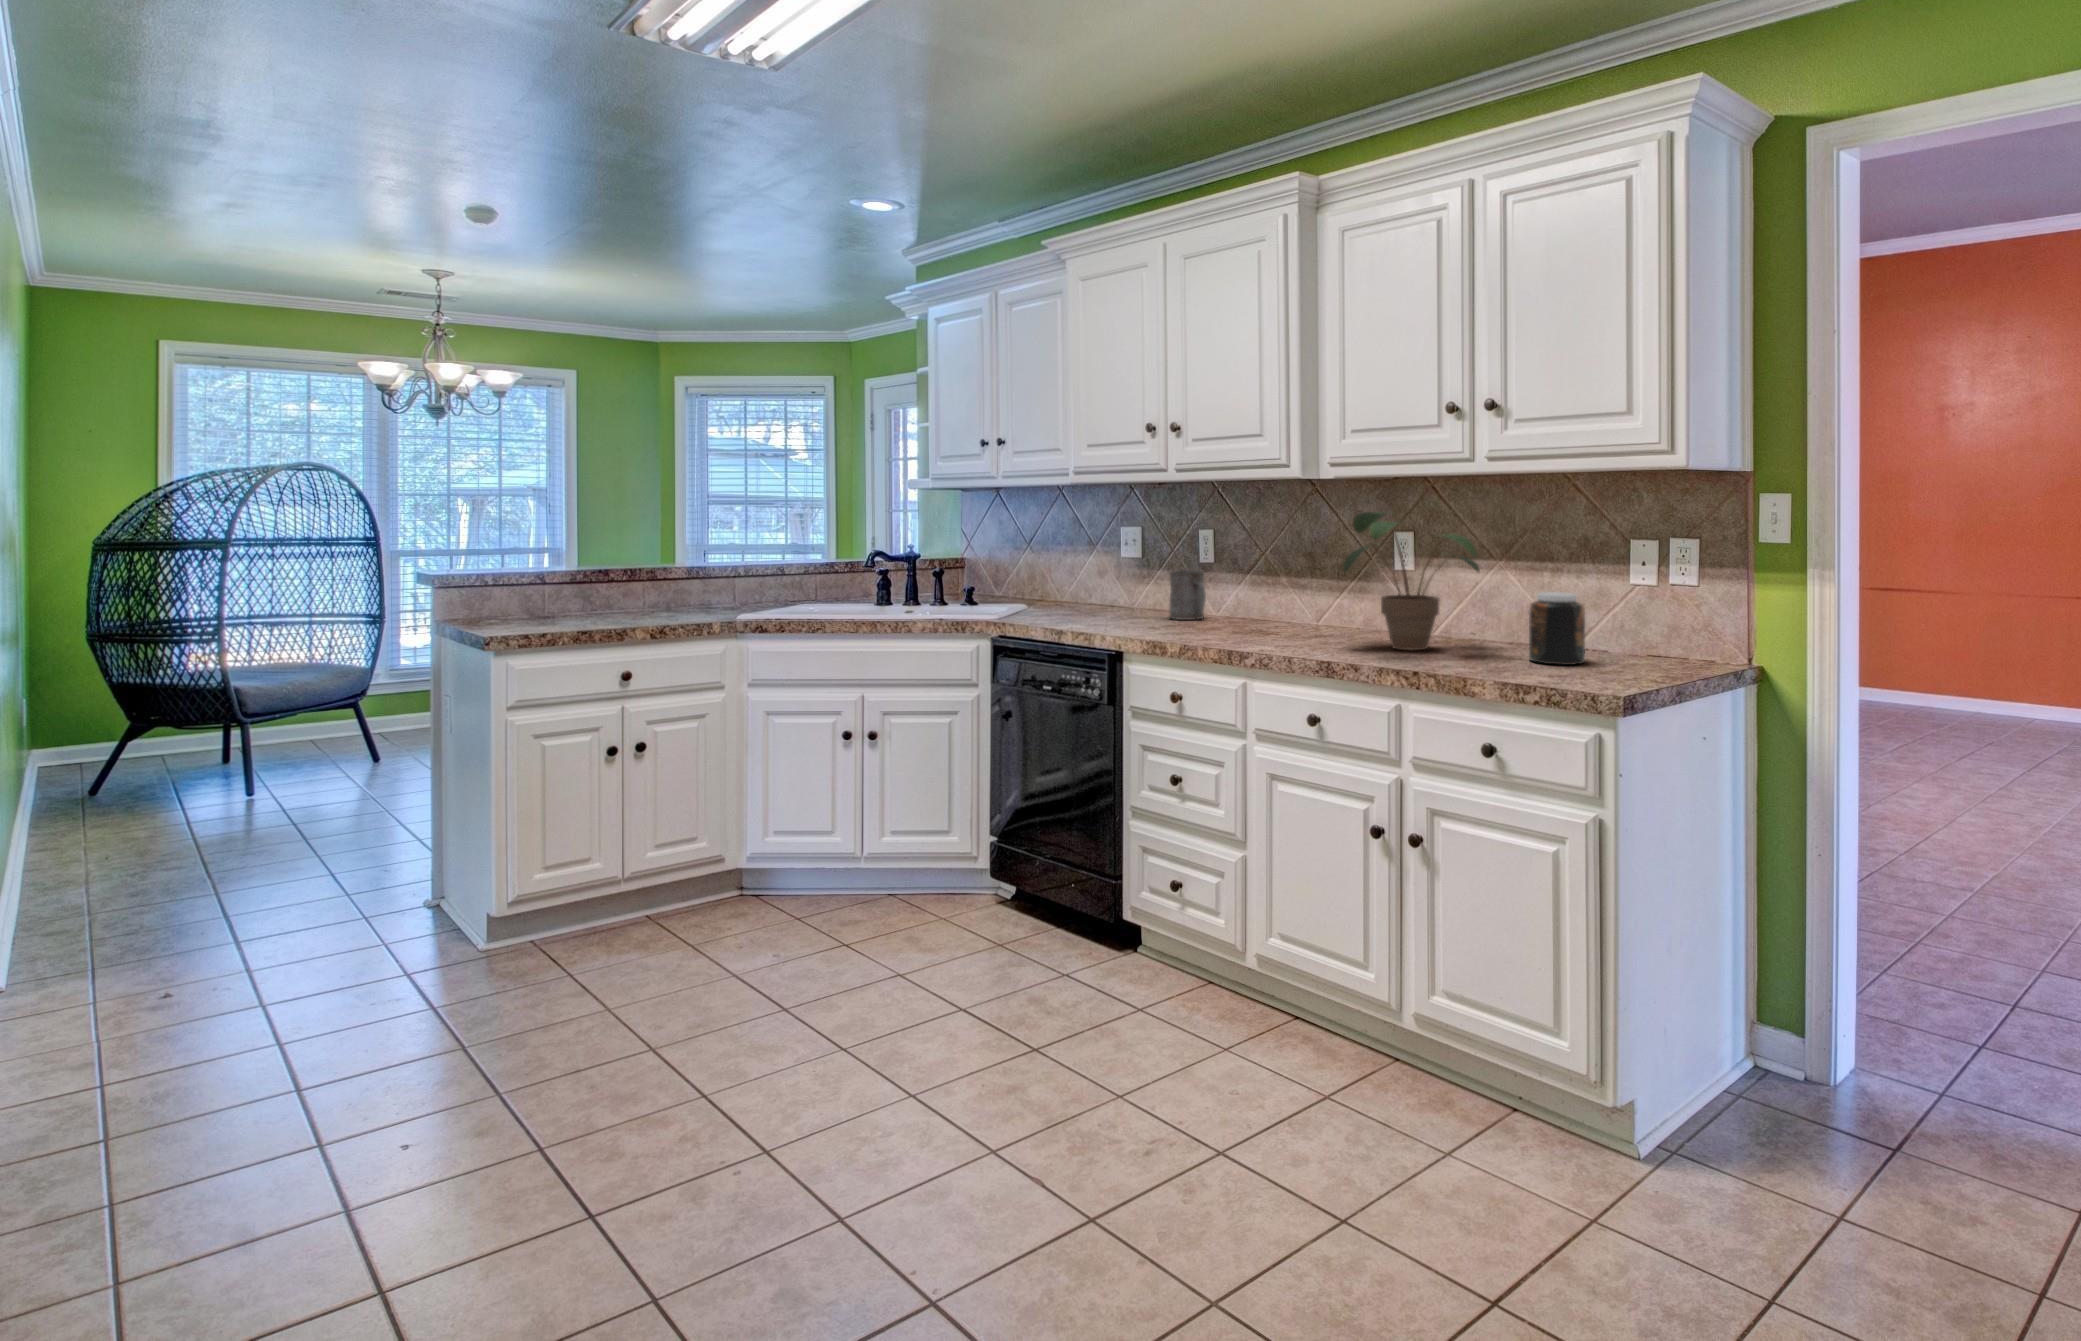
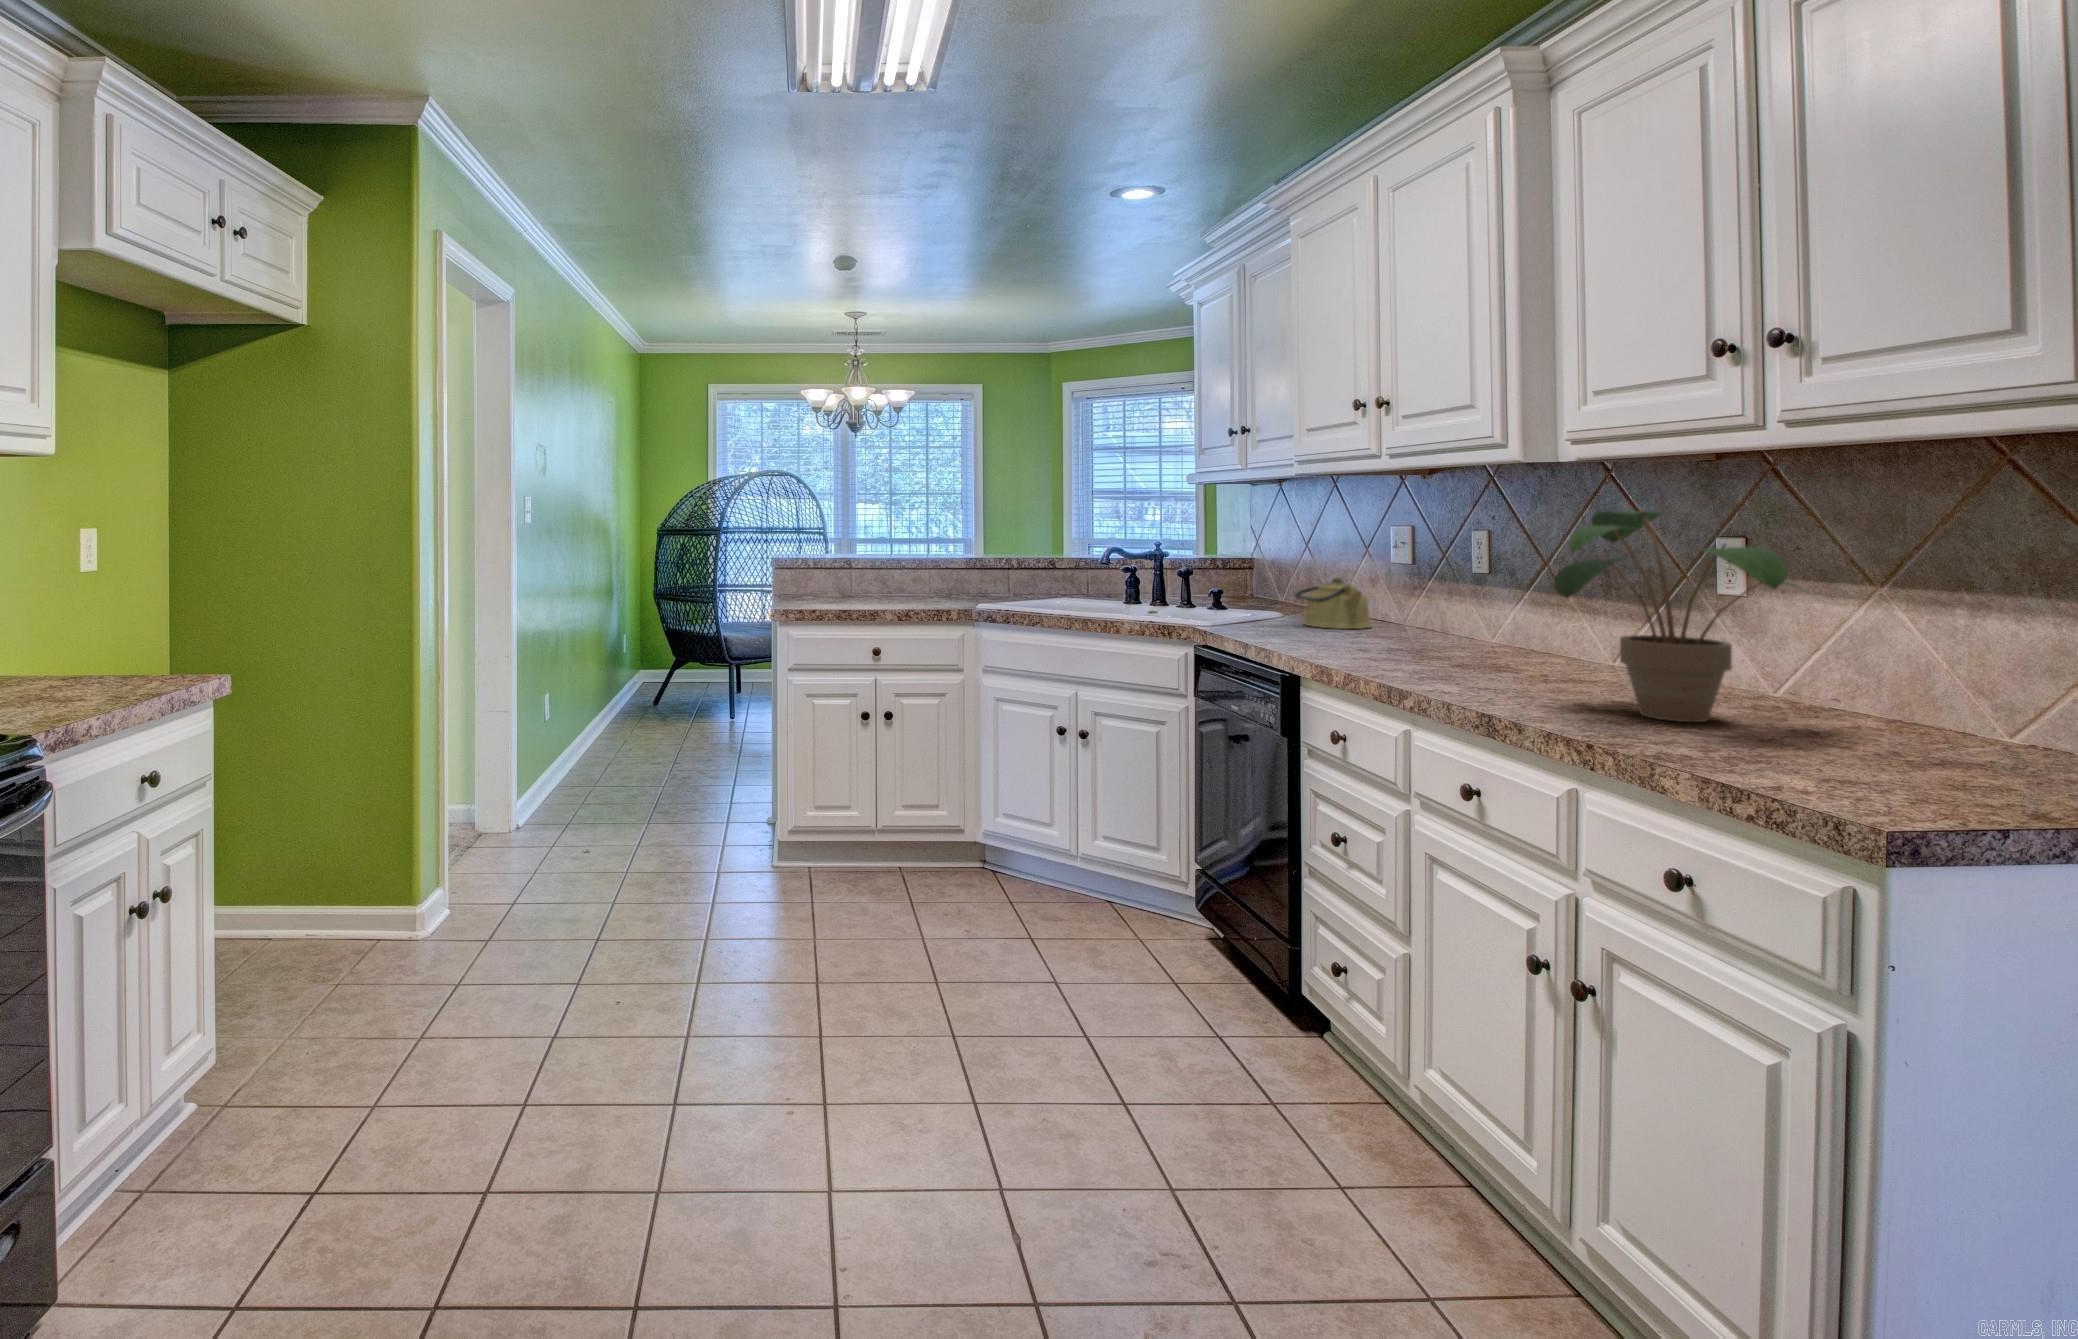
kettle: none [1057,569,1117,611] -> present [1294,577,1371,629]
mug: present [1170,570,1206,620] -> none [1405,585,1458,649]
jar: present [1529,592,1585,665] -> none [1859,650,1991,781]

